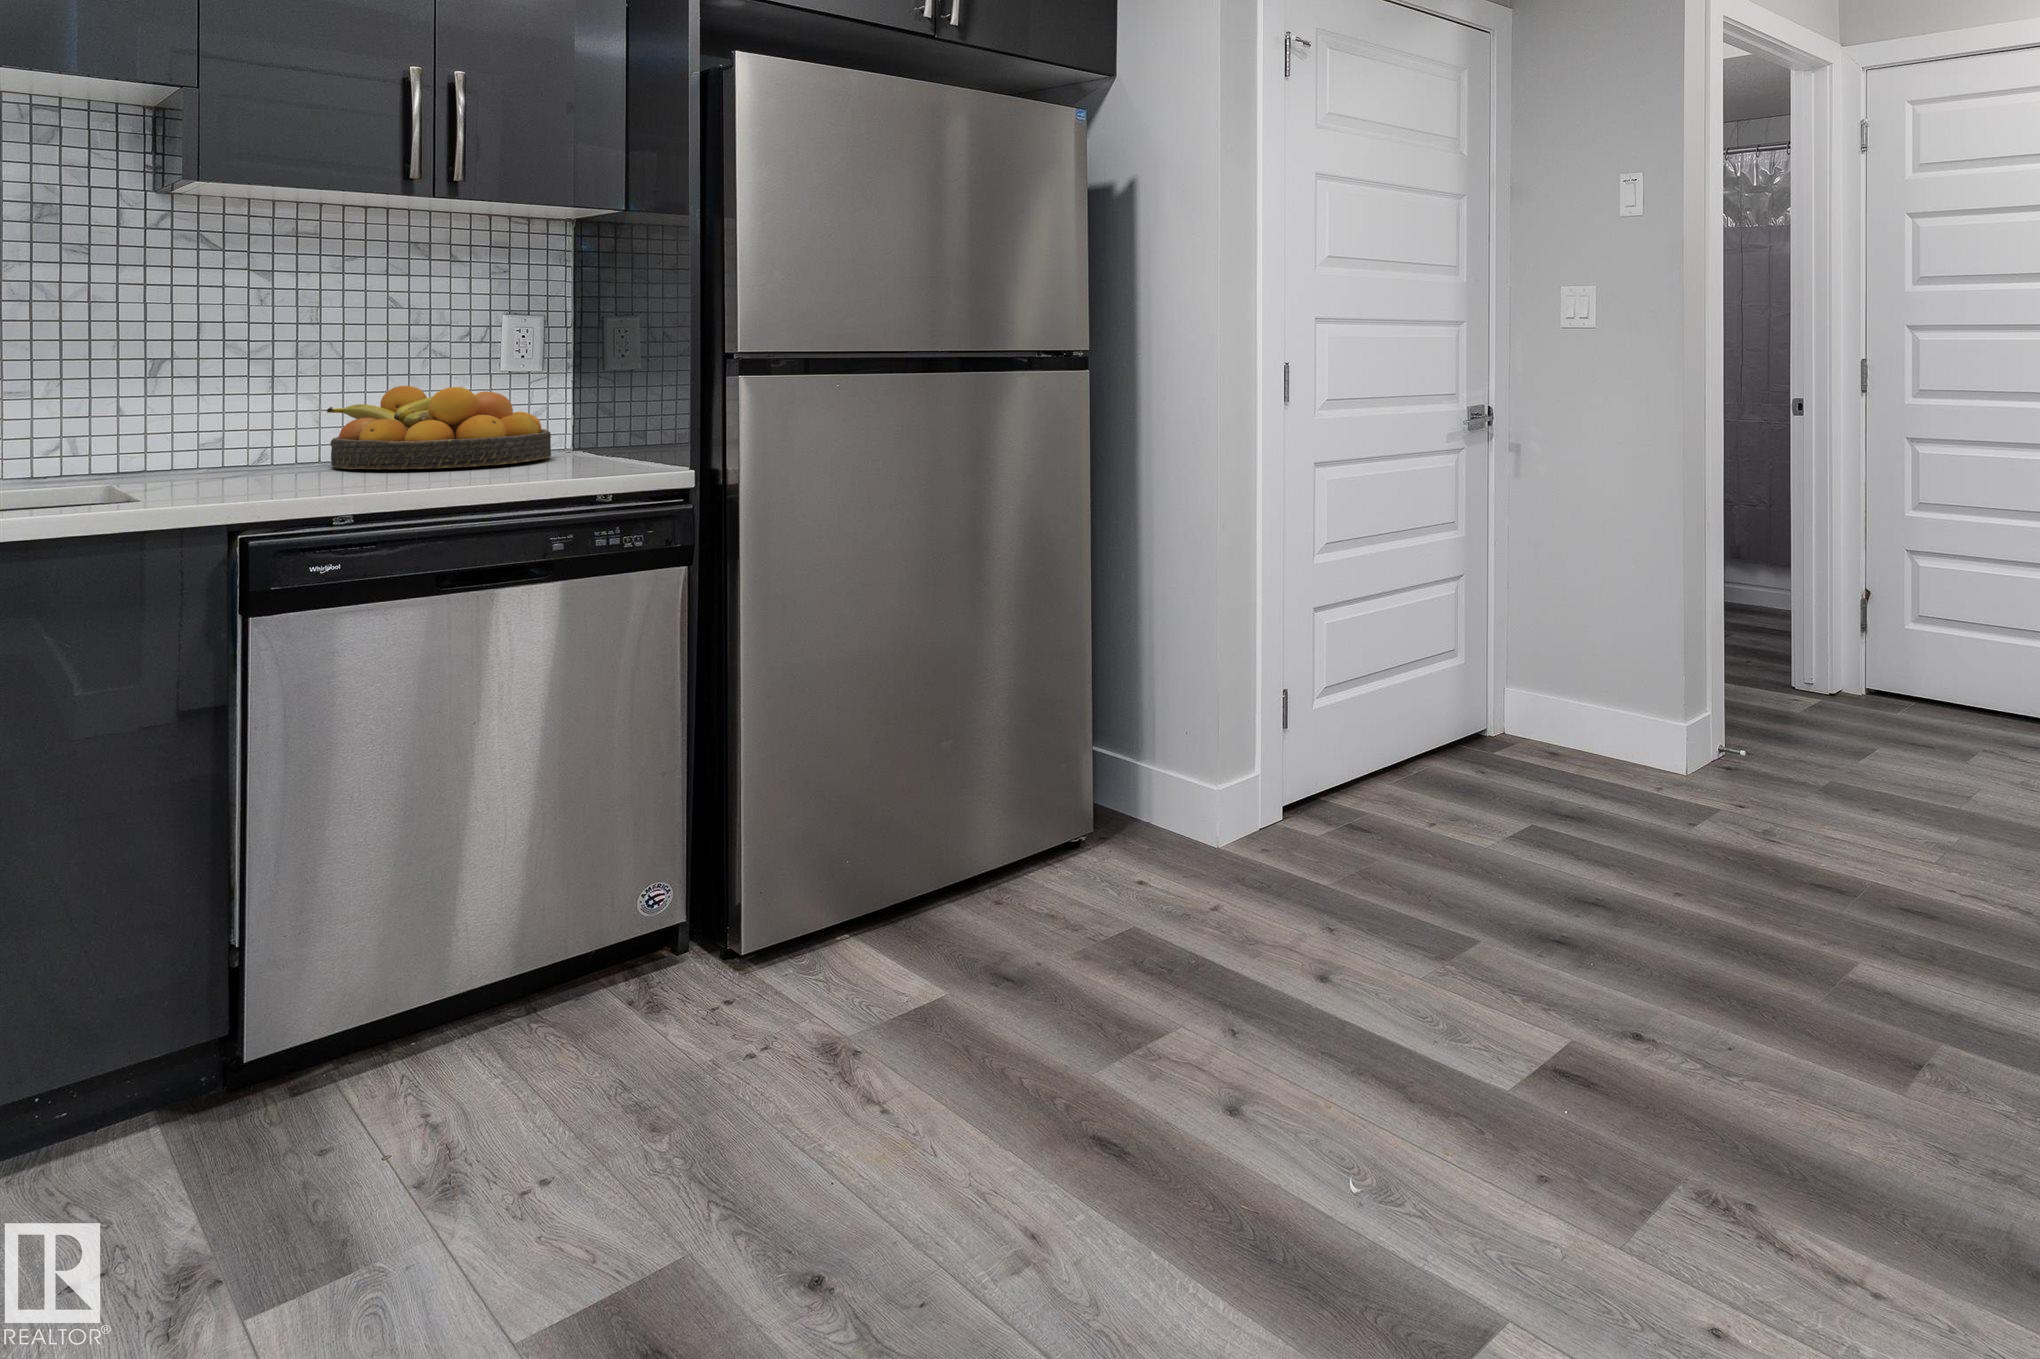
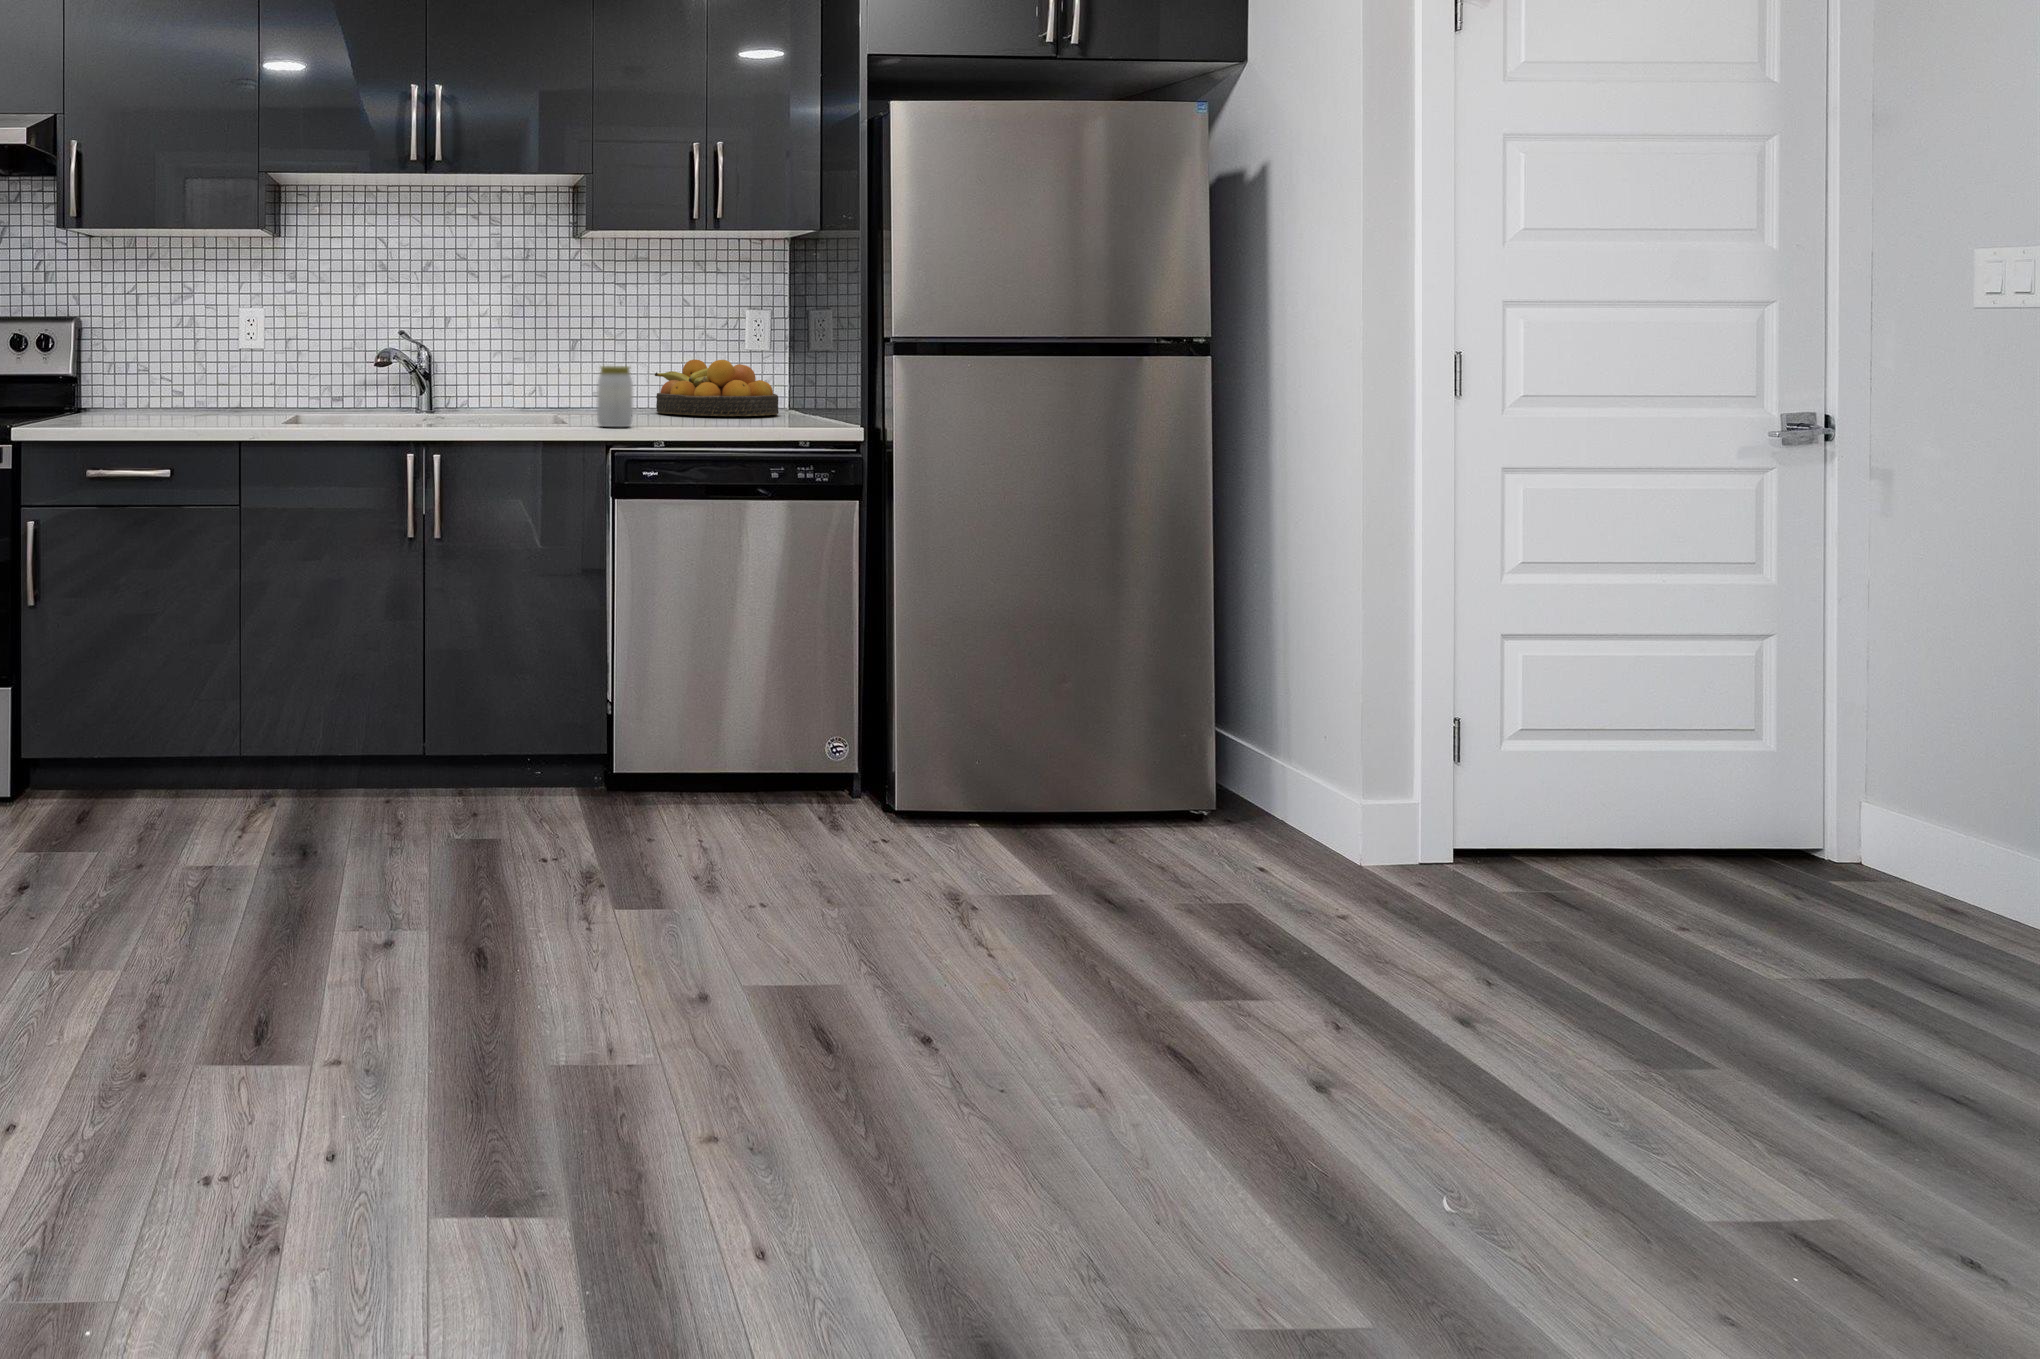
jar: none [215,410,291,508] -> present [597,366,633,427]

